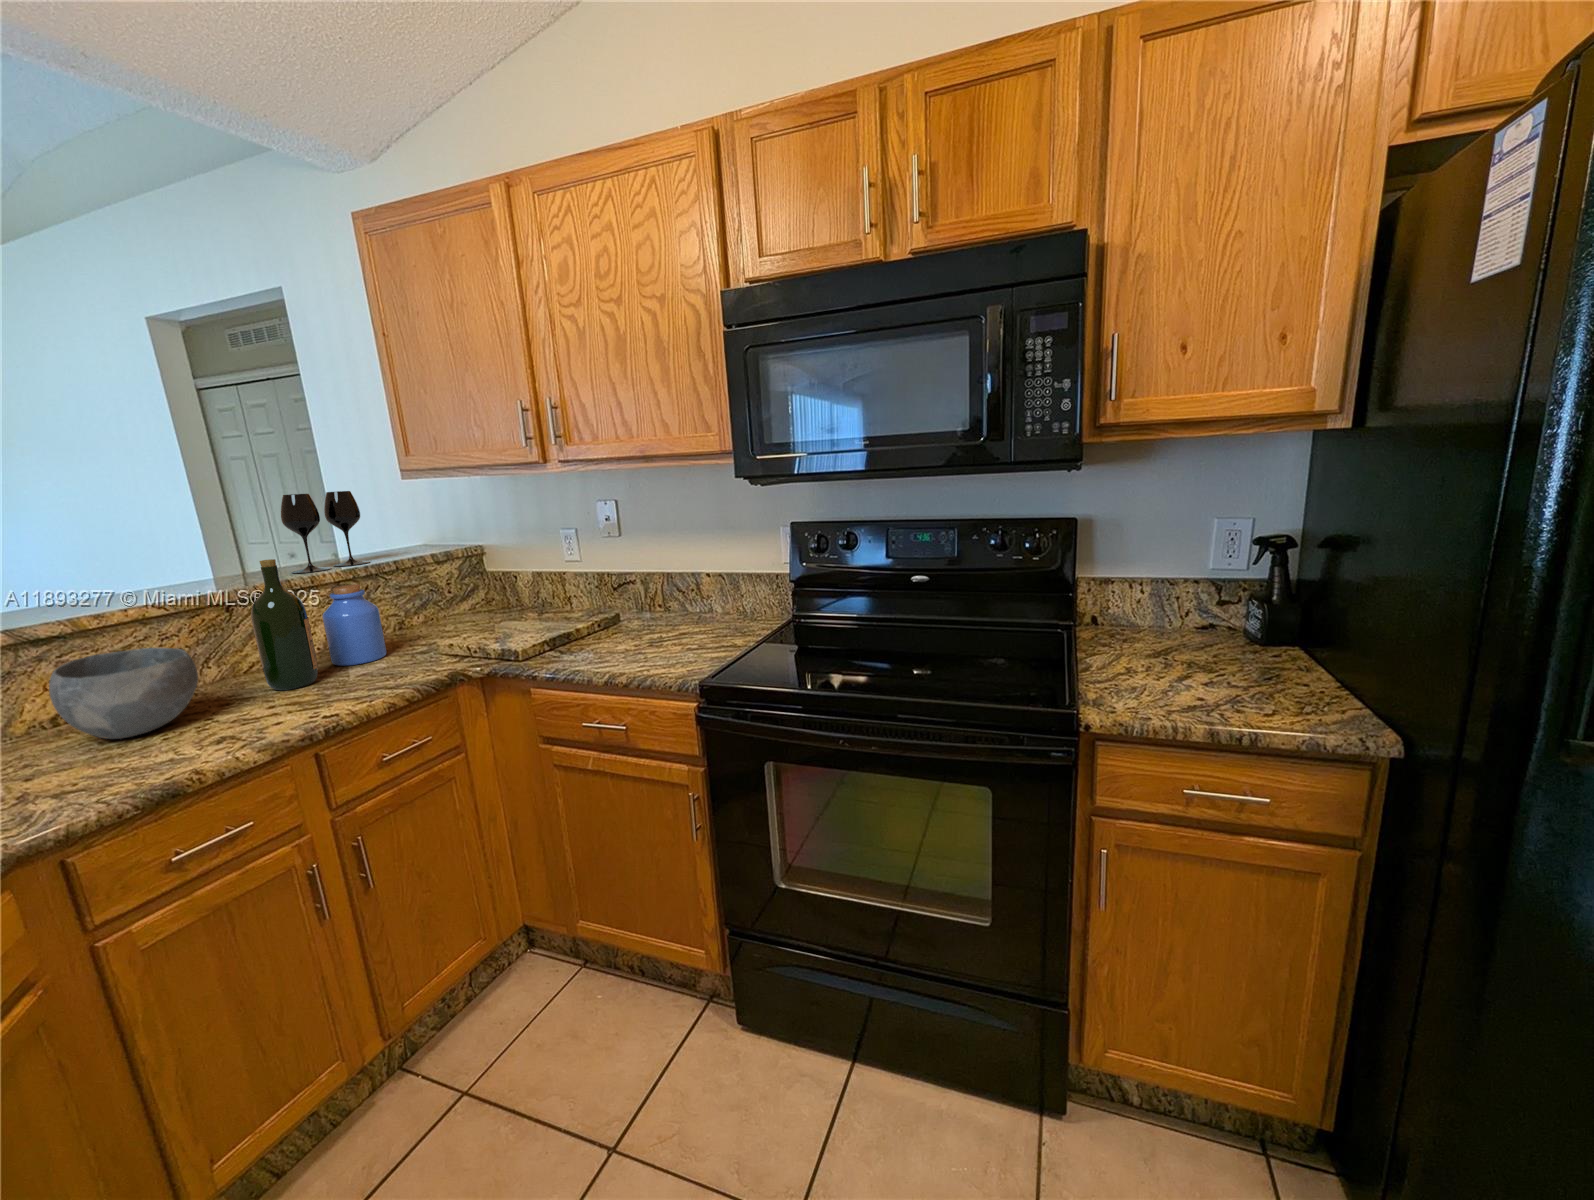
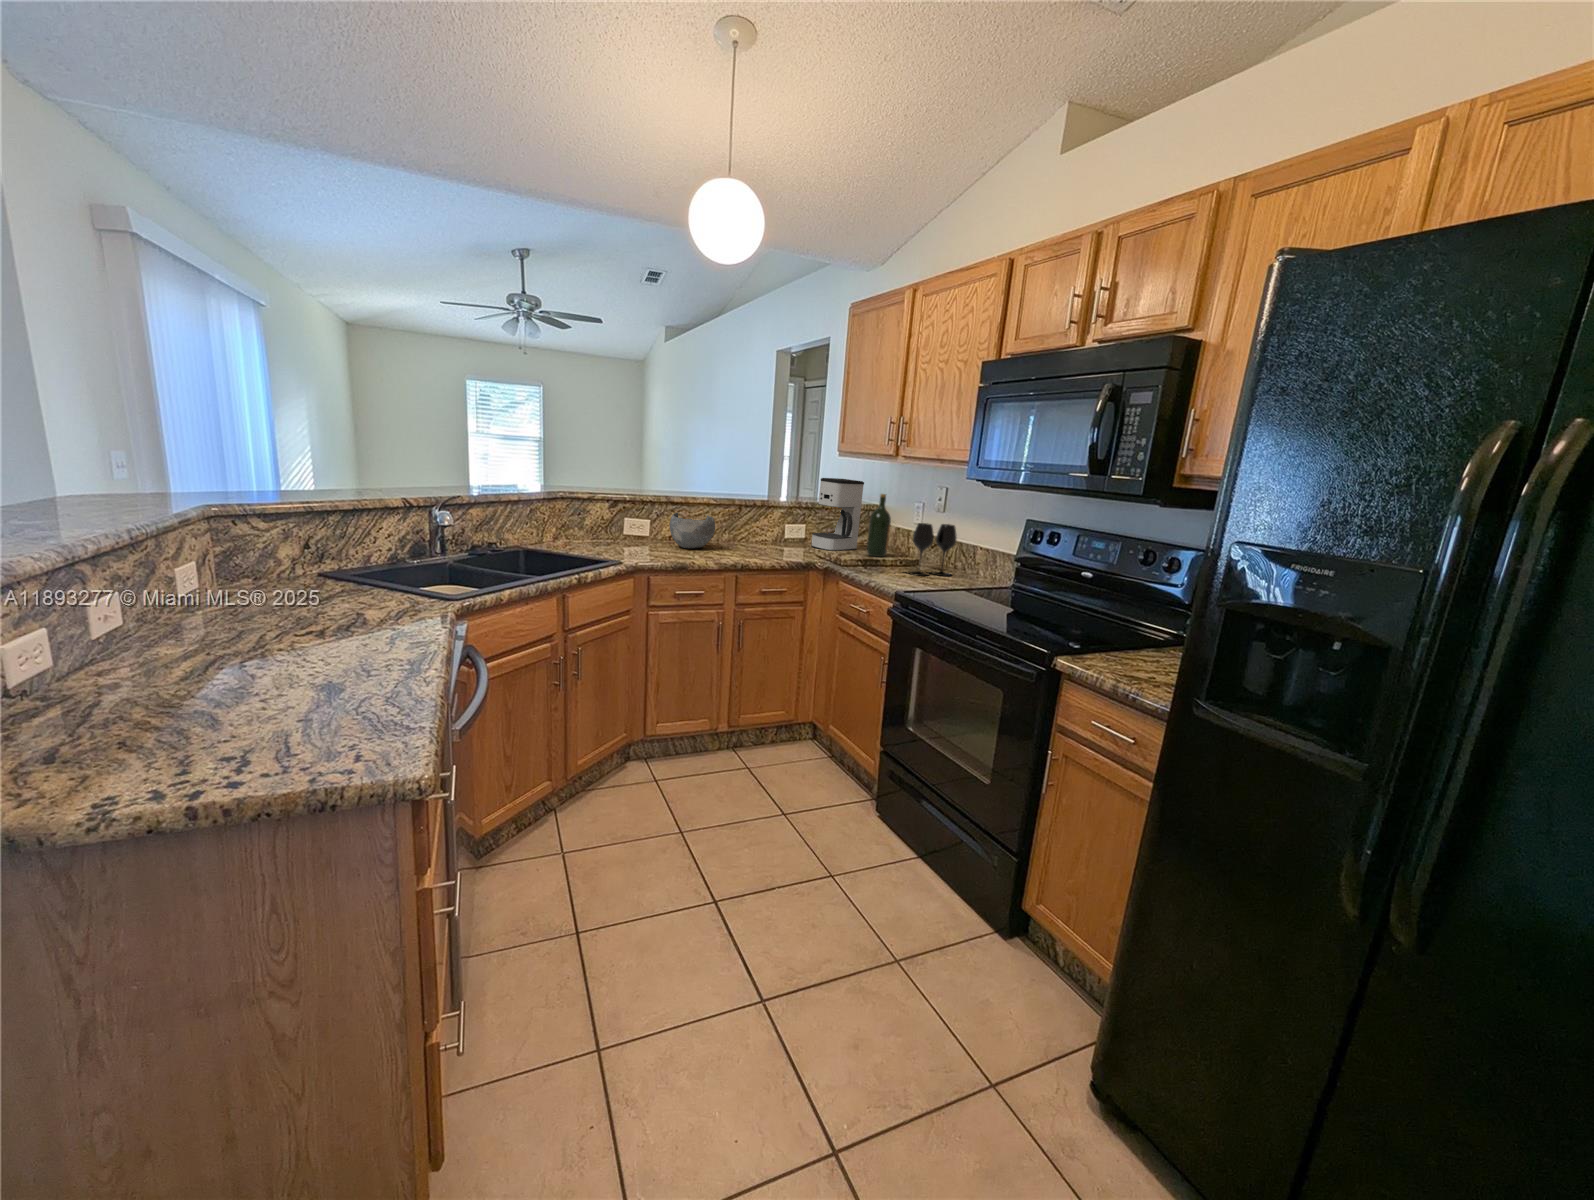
wine glass: present [281,491,370,573] -> present [909,523,957,576]
coffee maker: none [390,513,485,639] -> present [811,478,864,551]
wine bottle: present [251,559,318,690] -> present [867,494,891,557]
jar: present [322,584,387,666] -> none [771,507,798,550]

